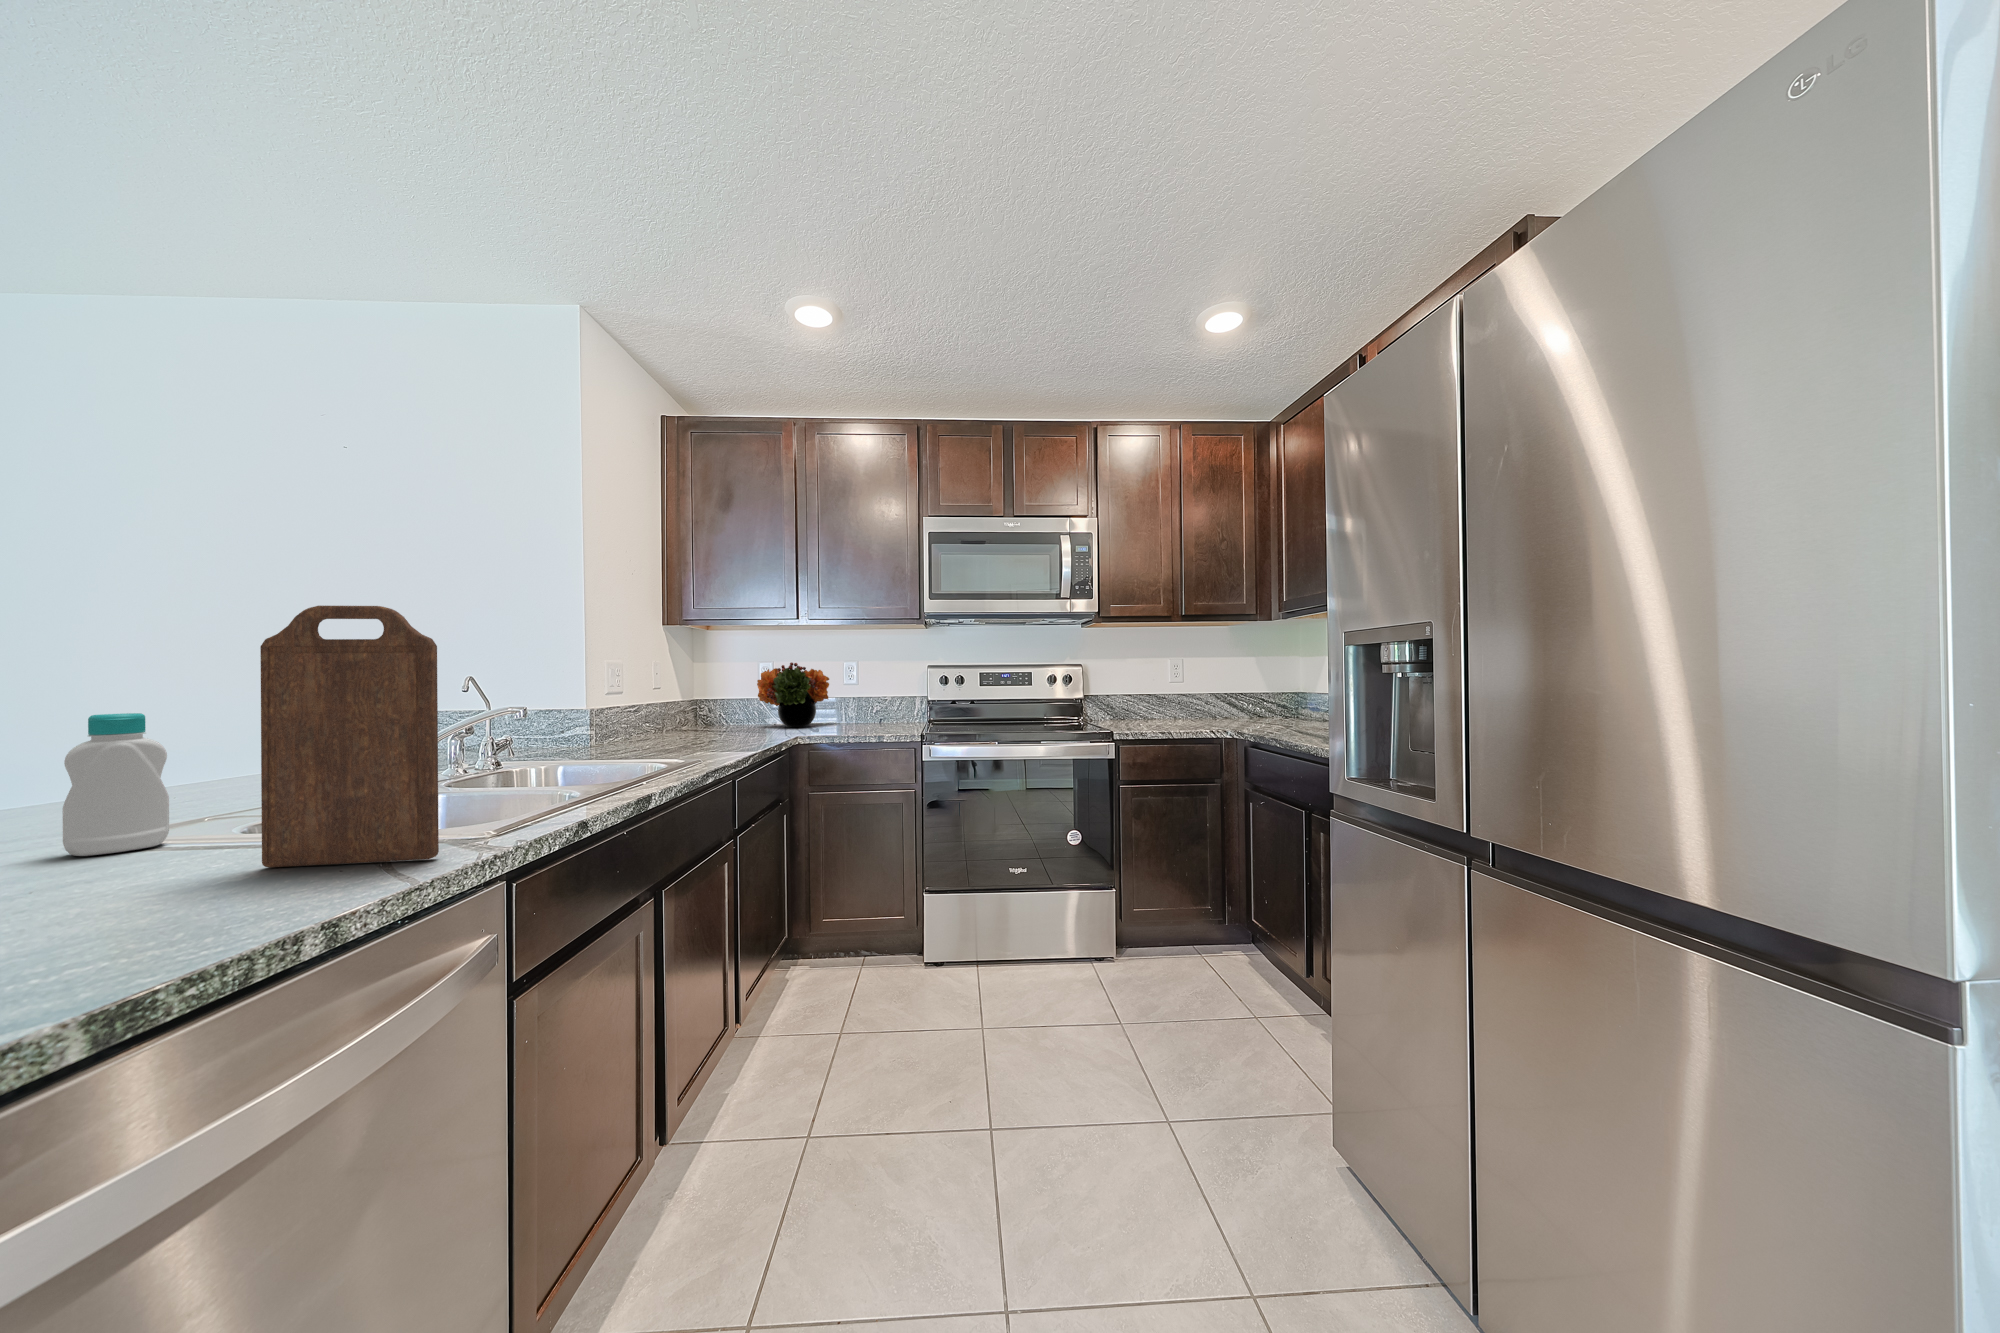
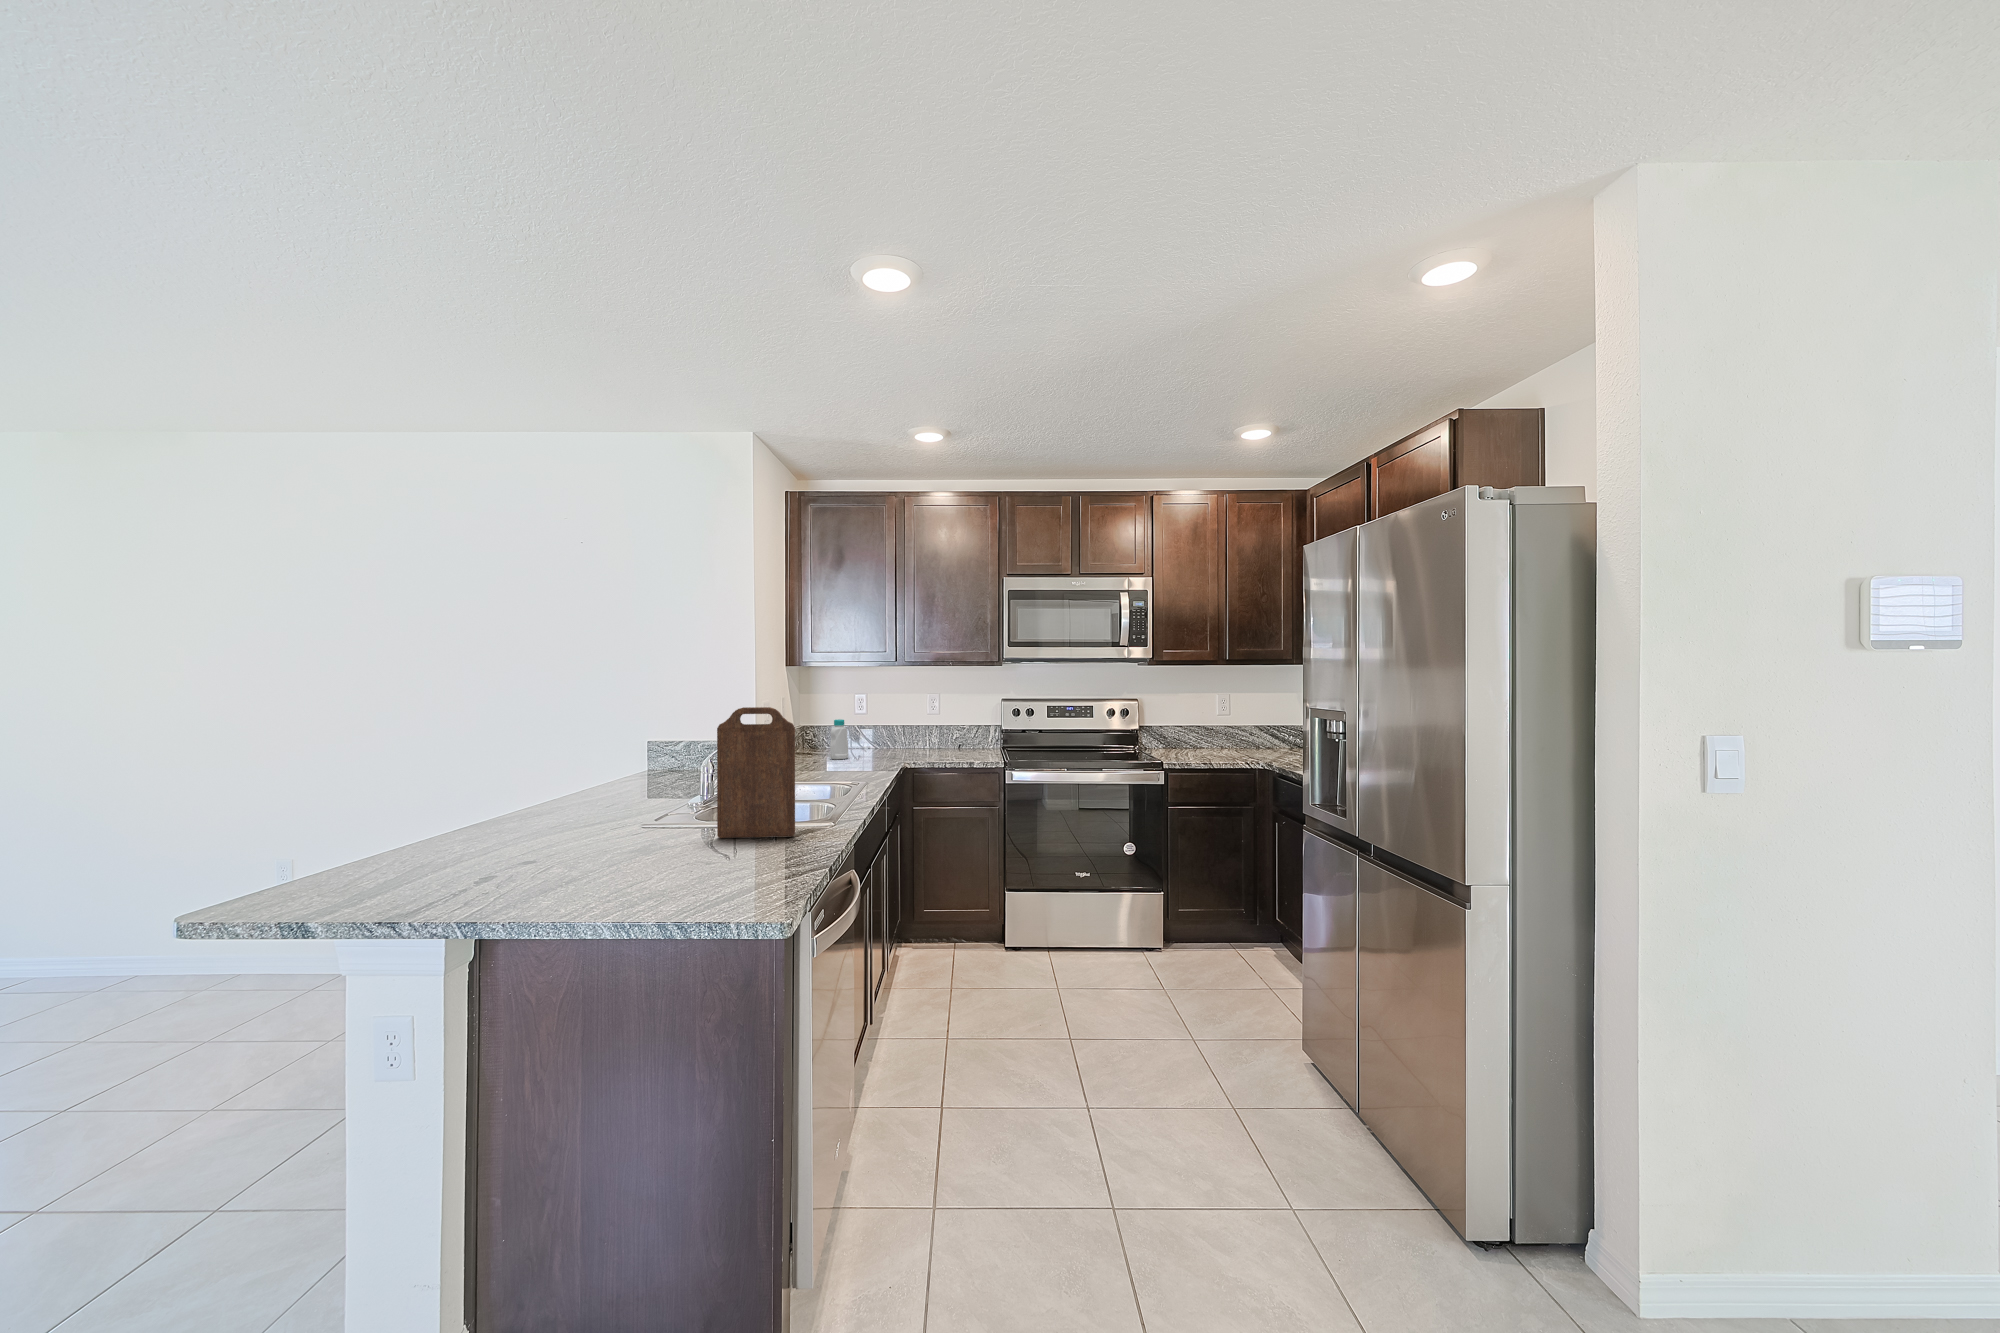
flower arrangement: present [757,662,829,727] -> none [857,696,919,752]
bottle: present [63,713,169,856] -> present [830,719,849,759]

